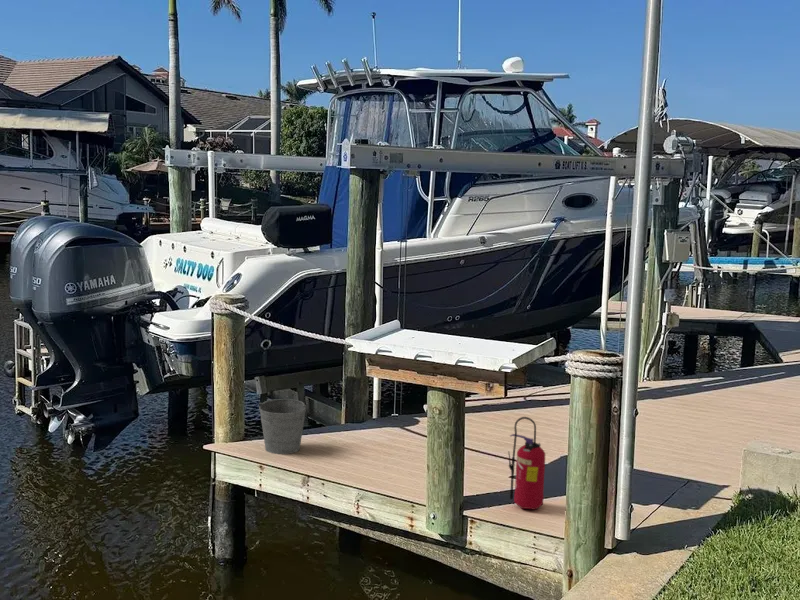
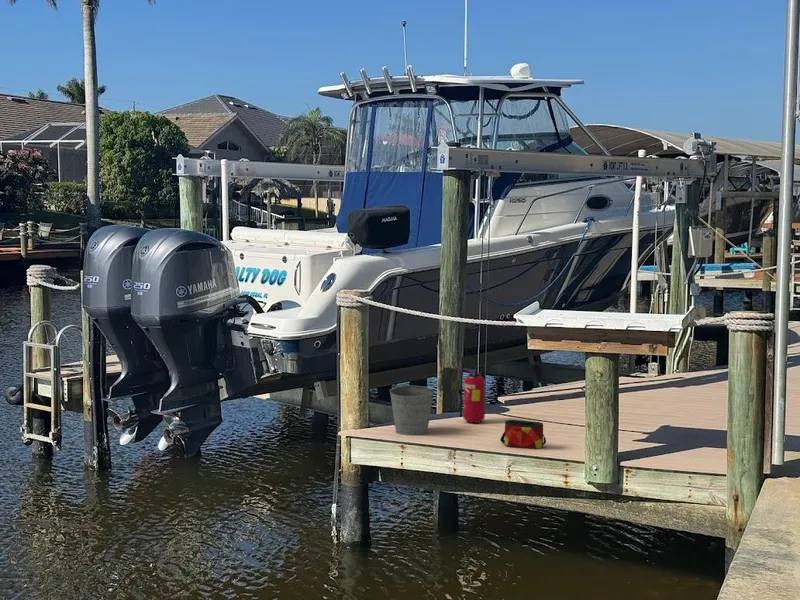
fire extinguisher: present [509,417,545,510] -> present [458,354,485,423]
bag: none [360,447,407,483] -> present [500,420,546,449]

